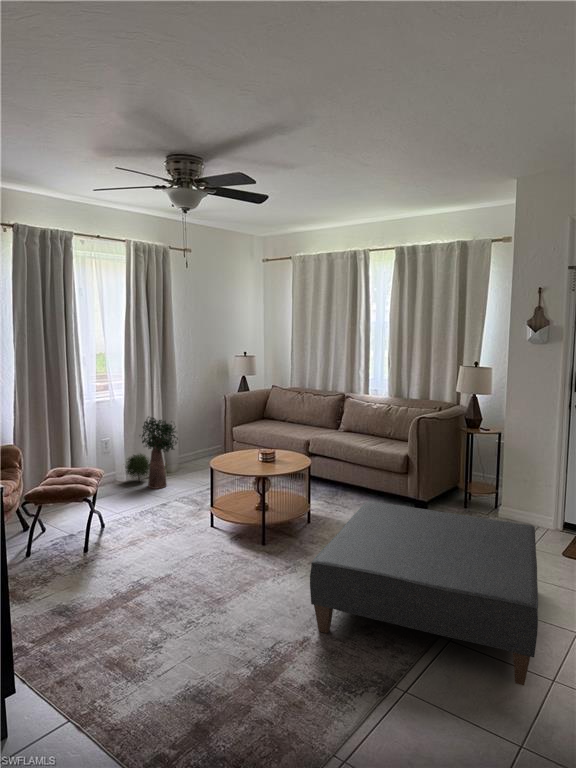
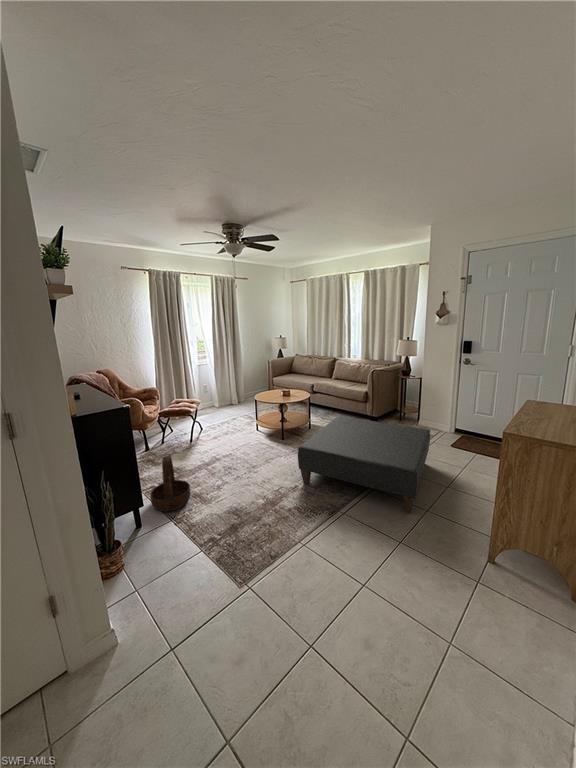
potted plant: present [126,417,178,489] -> none [215,372,242,411]
basket: none [22,585,103,701] -> present [150,456,191,512]

